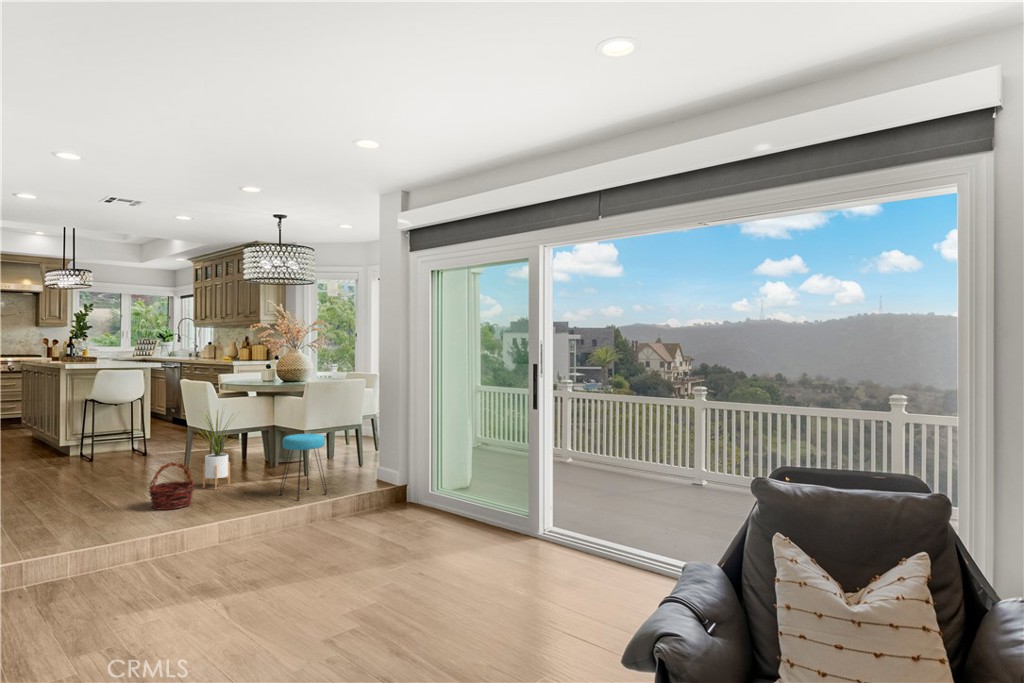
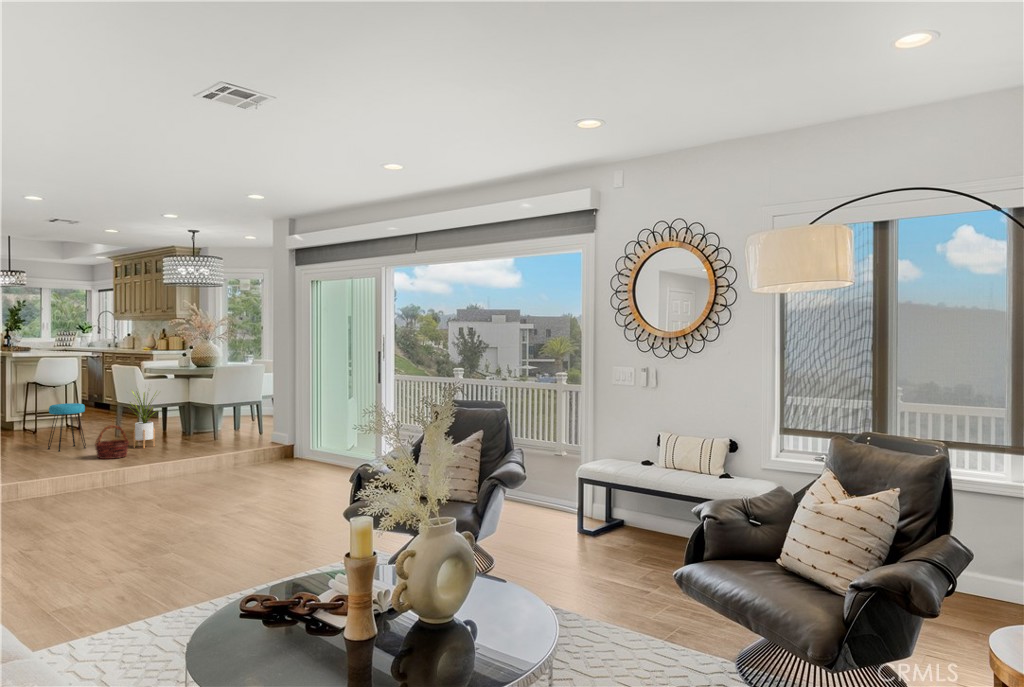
stool: present [280,434,327,500] -> present [48,403,86,451]

